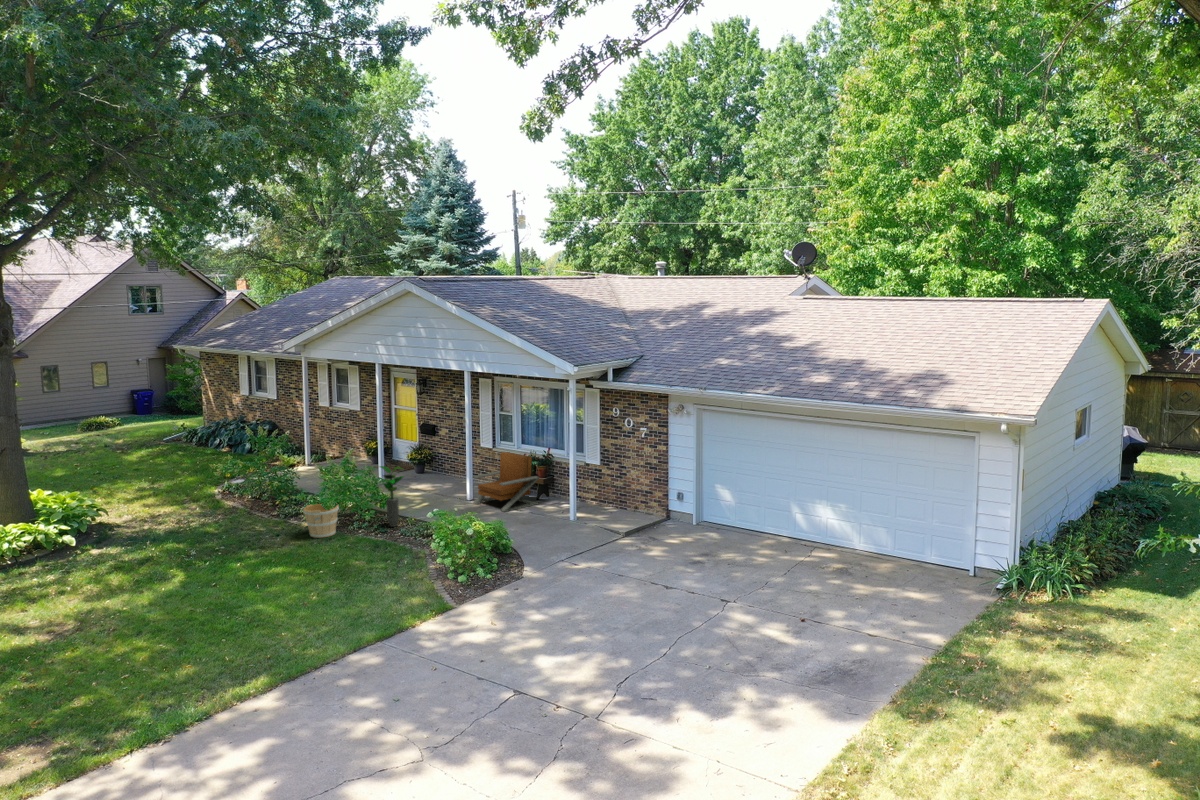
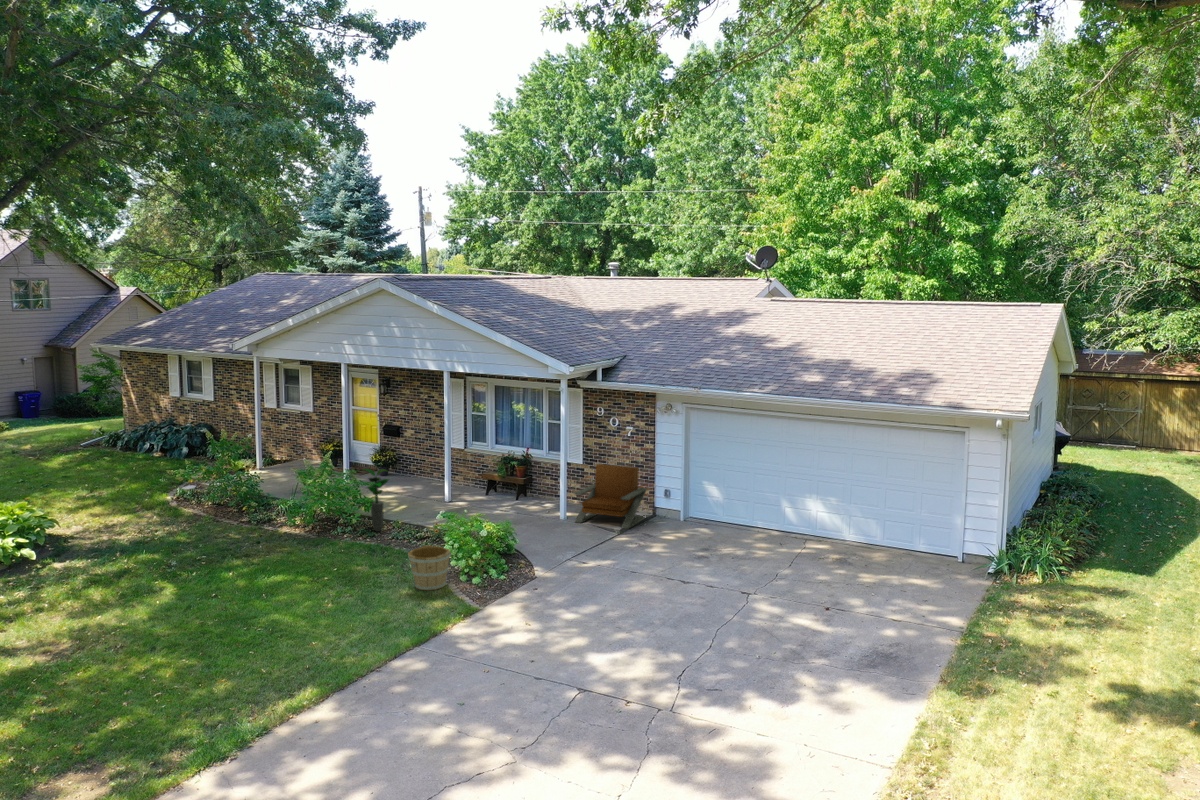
lounge chair: present [473,452,539,512] -> present [575,464,647,529]
wooden bucket: present [303,504,339,538] -> present [408,545,451,591]

